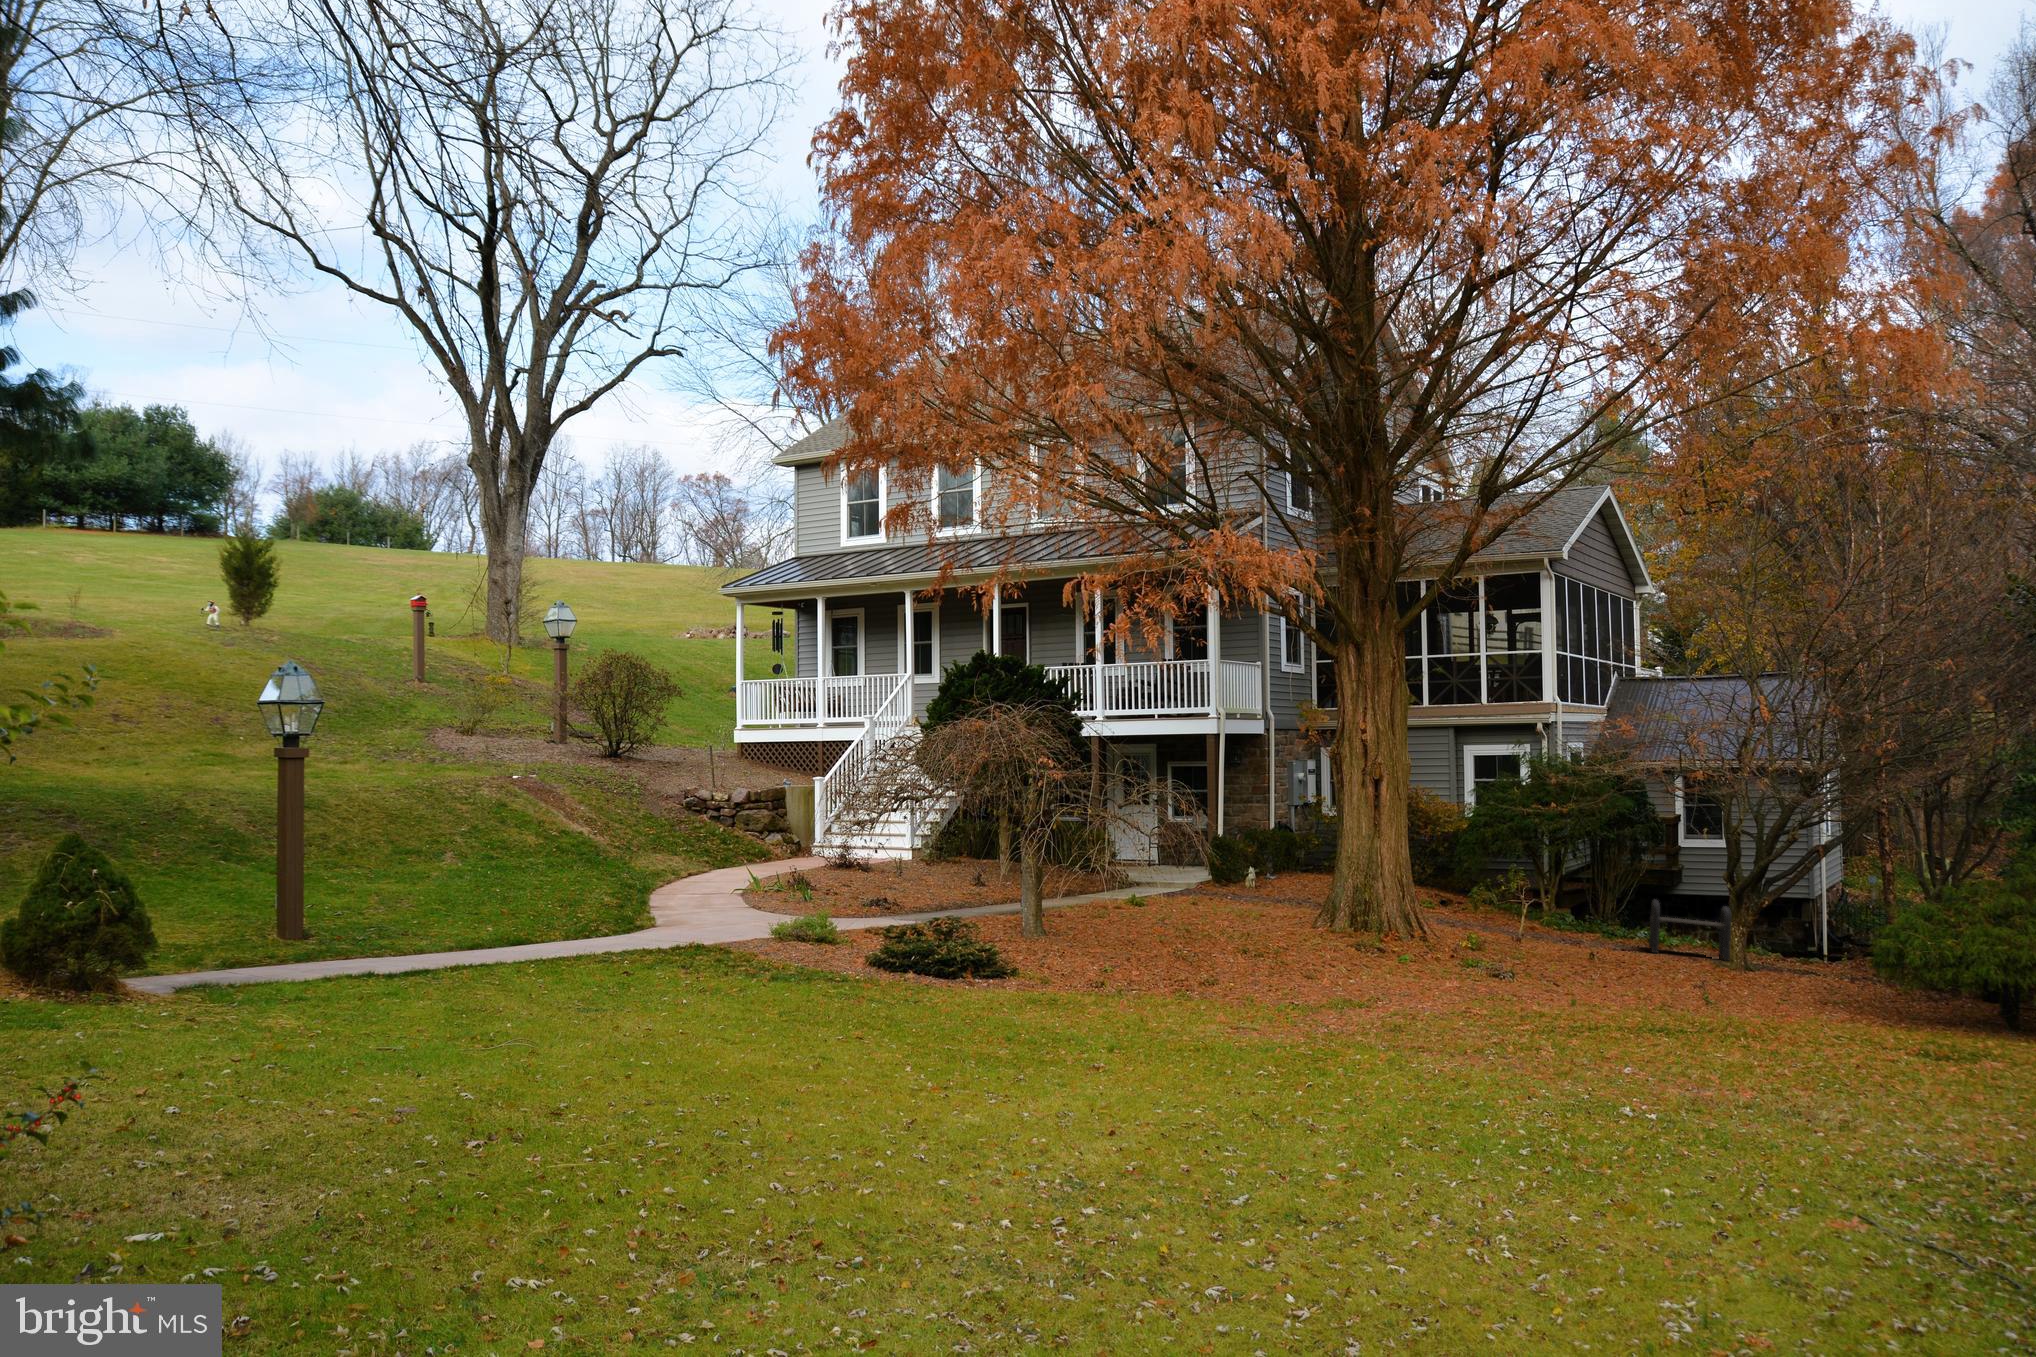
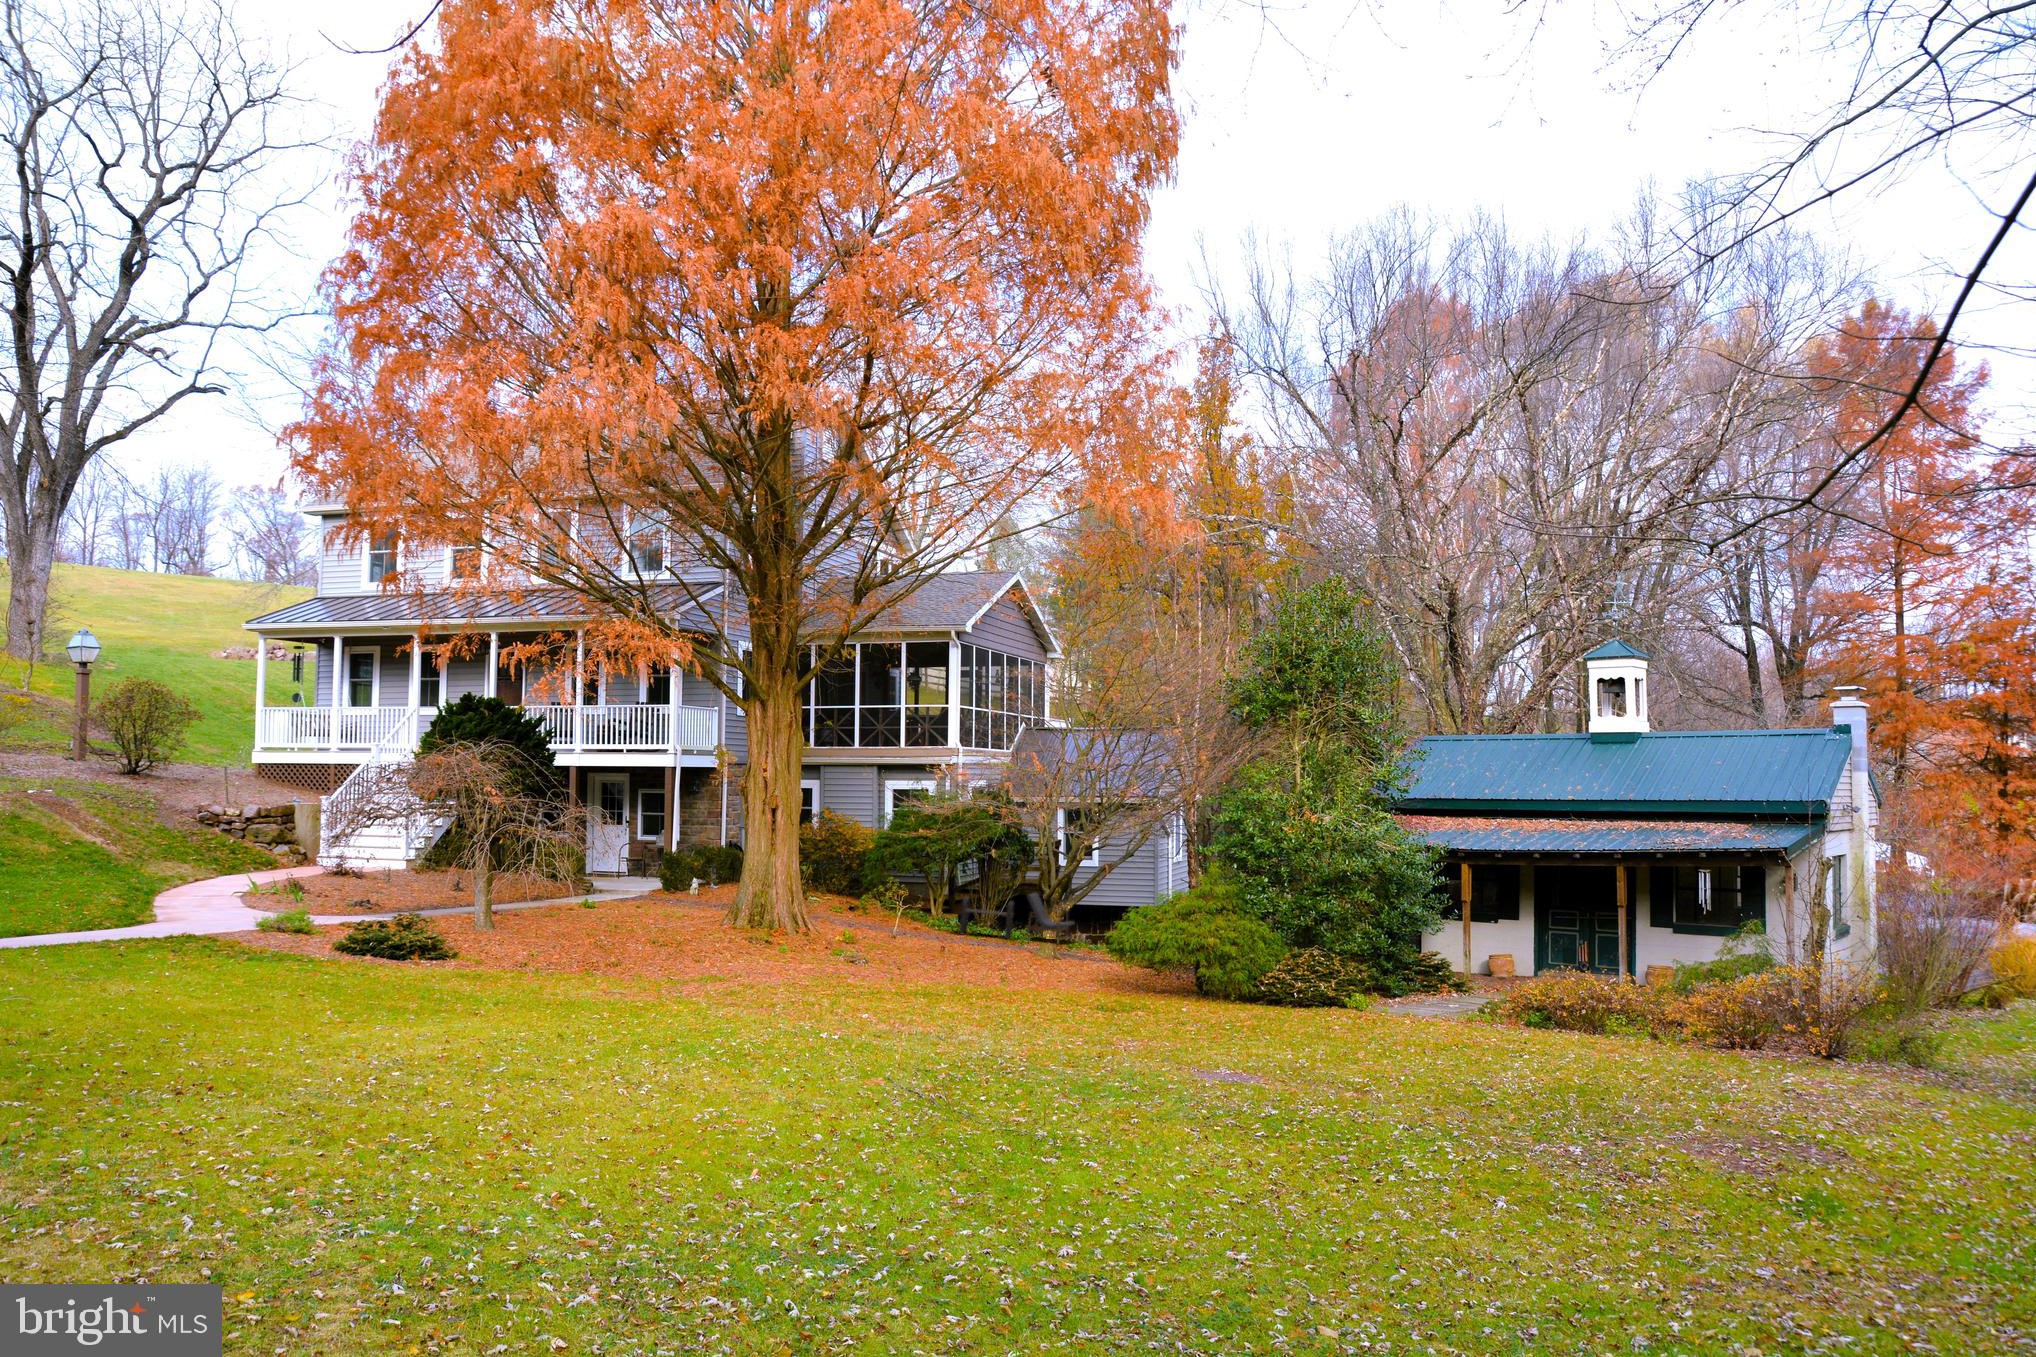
lounge chair: none [1752,895,1824,969] -> present [1027,893,1074,942]

